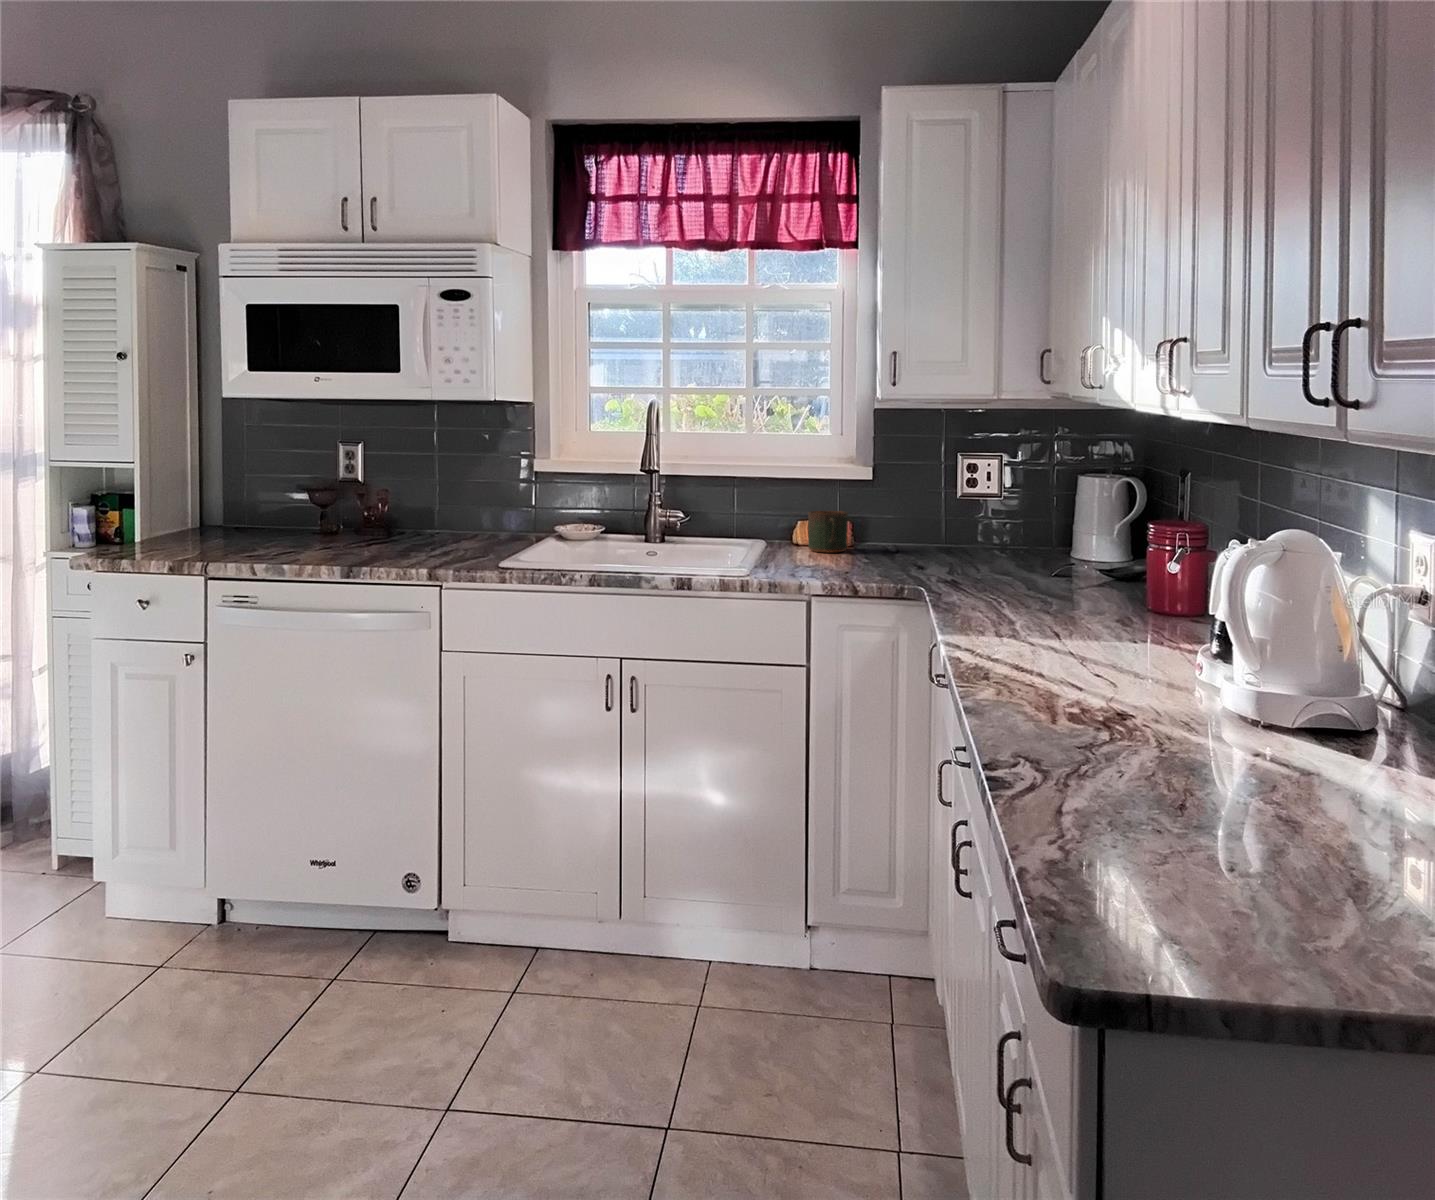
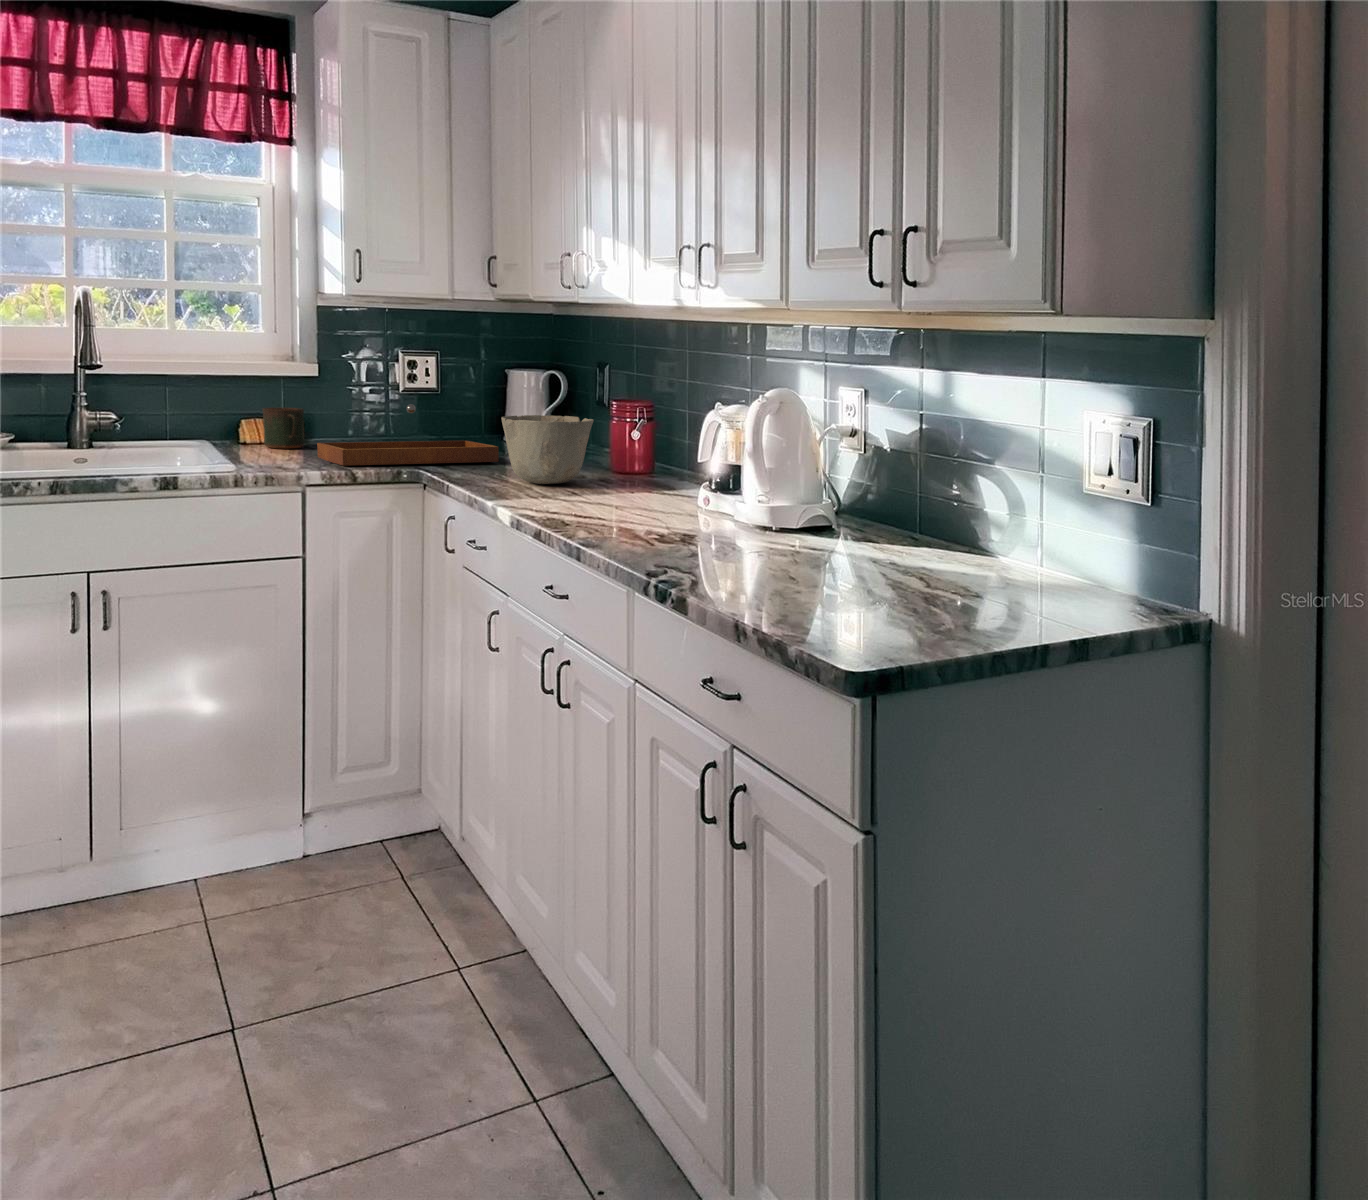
tray: none [848,510,1032,574] -> present [317,404,499,465]
ceramic bowl: none [1008,526,1114,604] -> present [501,415,594,484]

